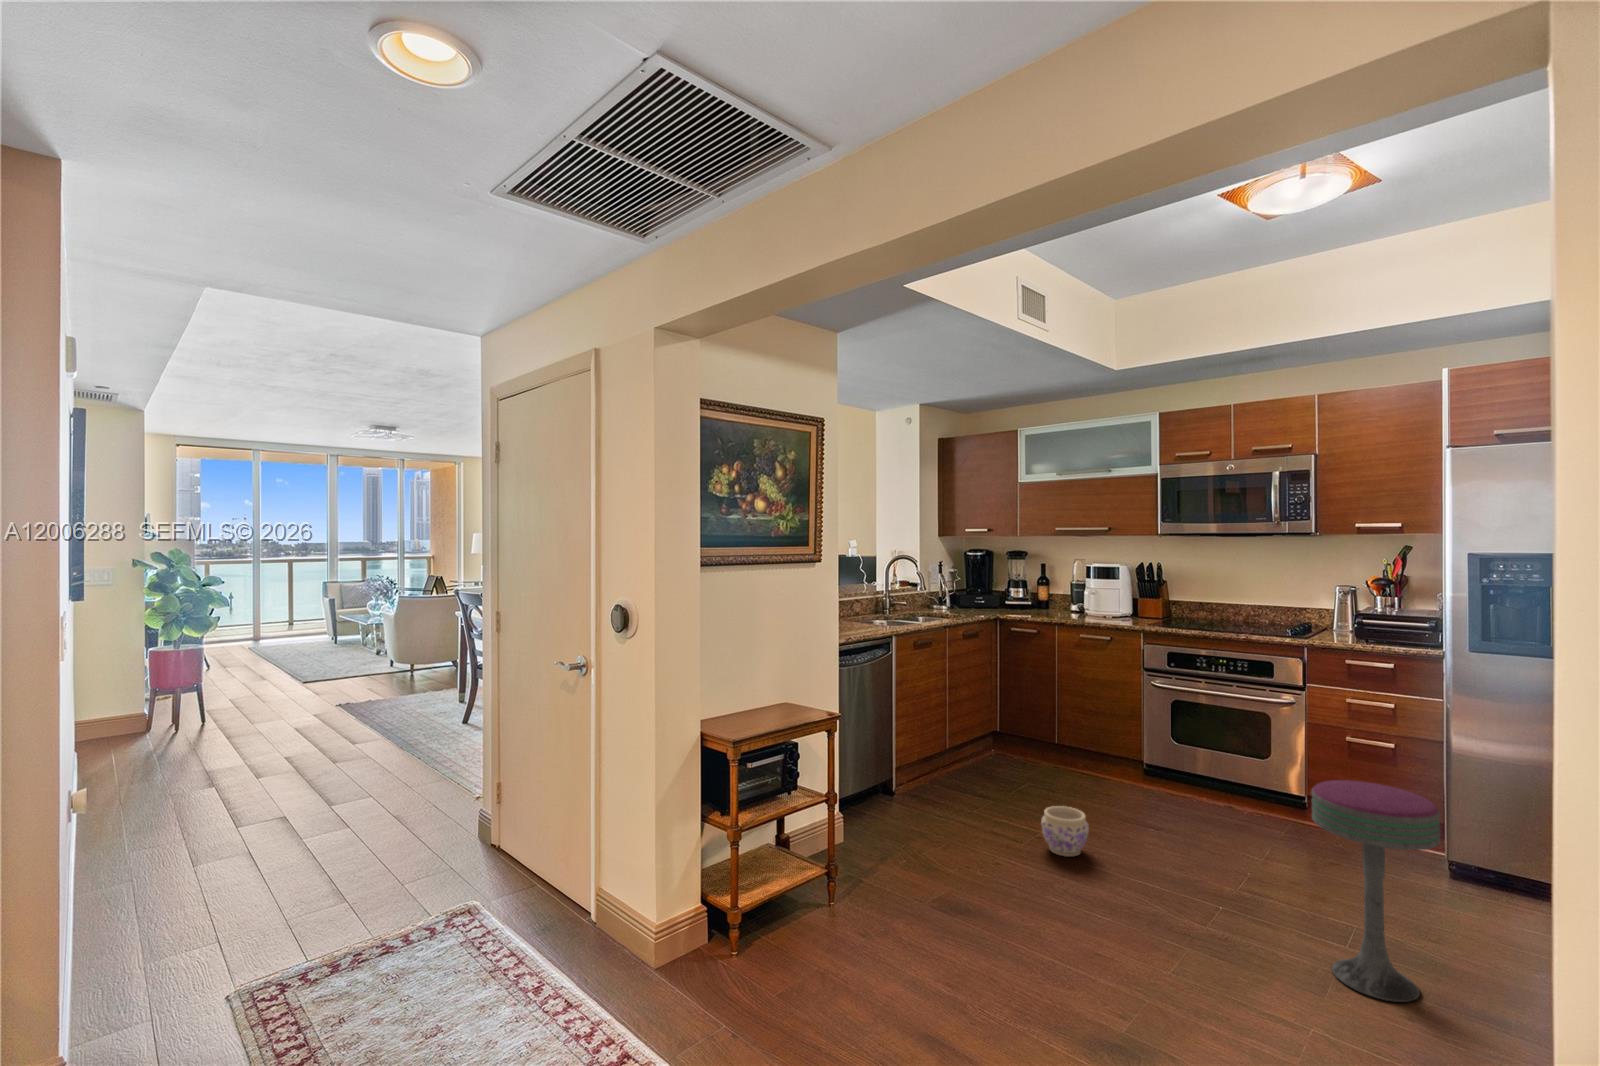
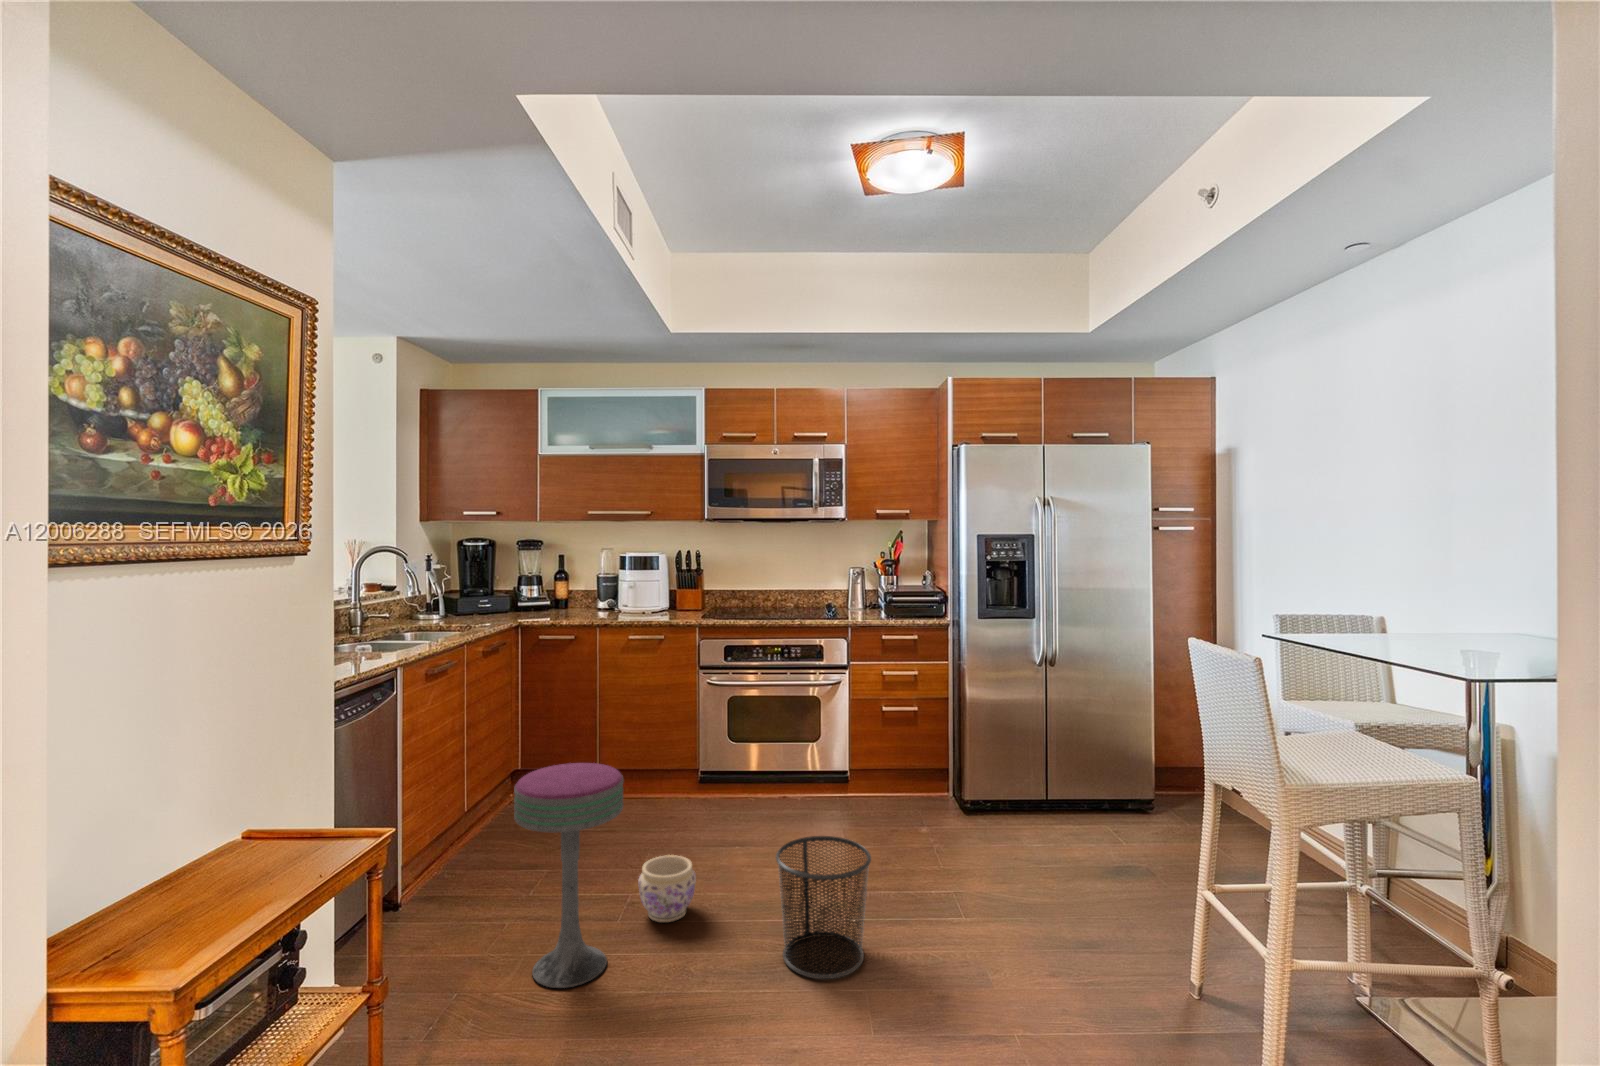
bar stool: present [1311,780,1440,1002] -> present [514,763,624,988]
waste bin: none [1132,813,1224,933] -> present [776,836,871,979]

